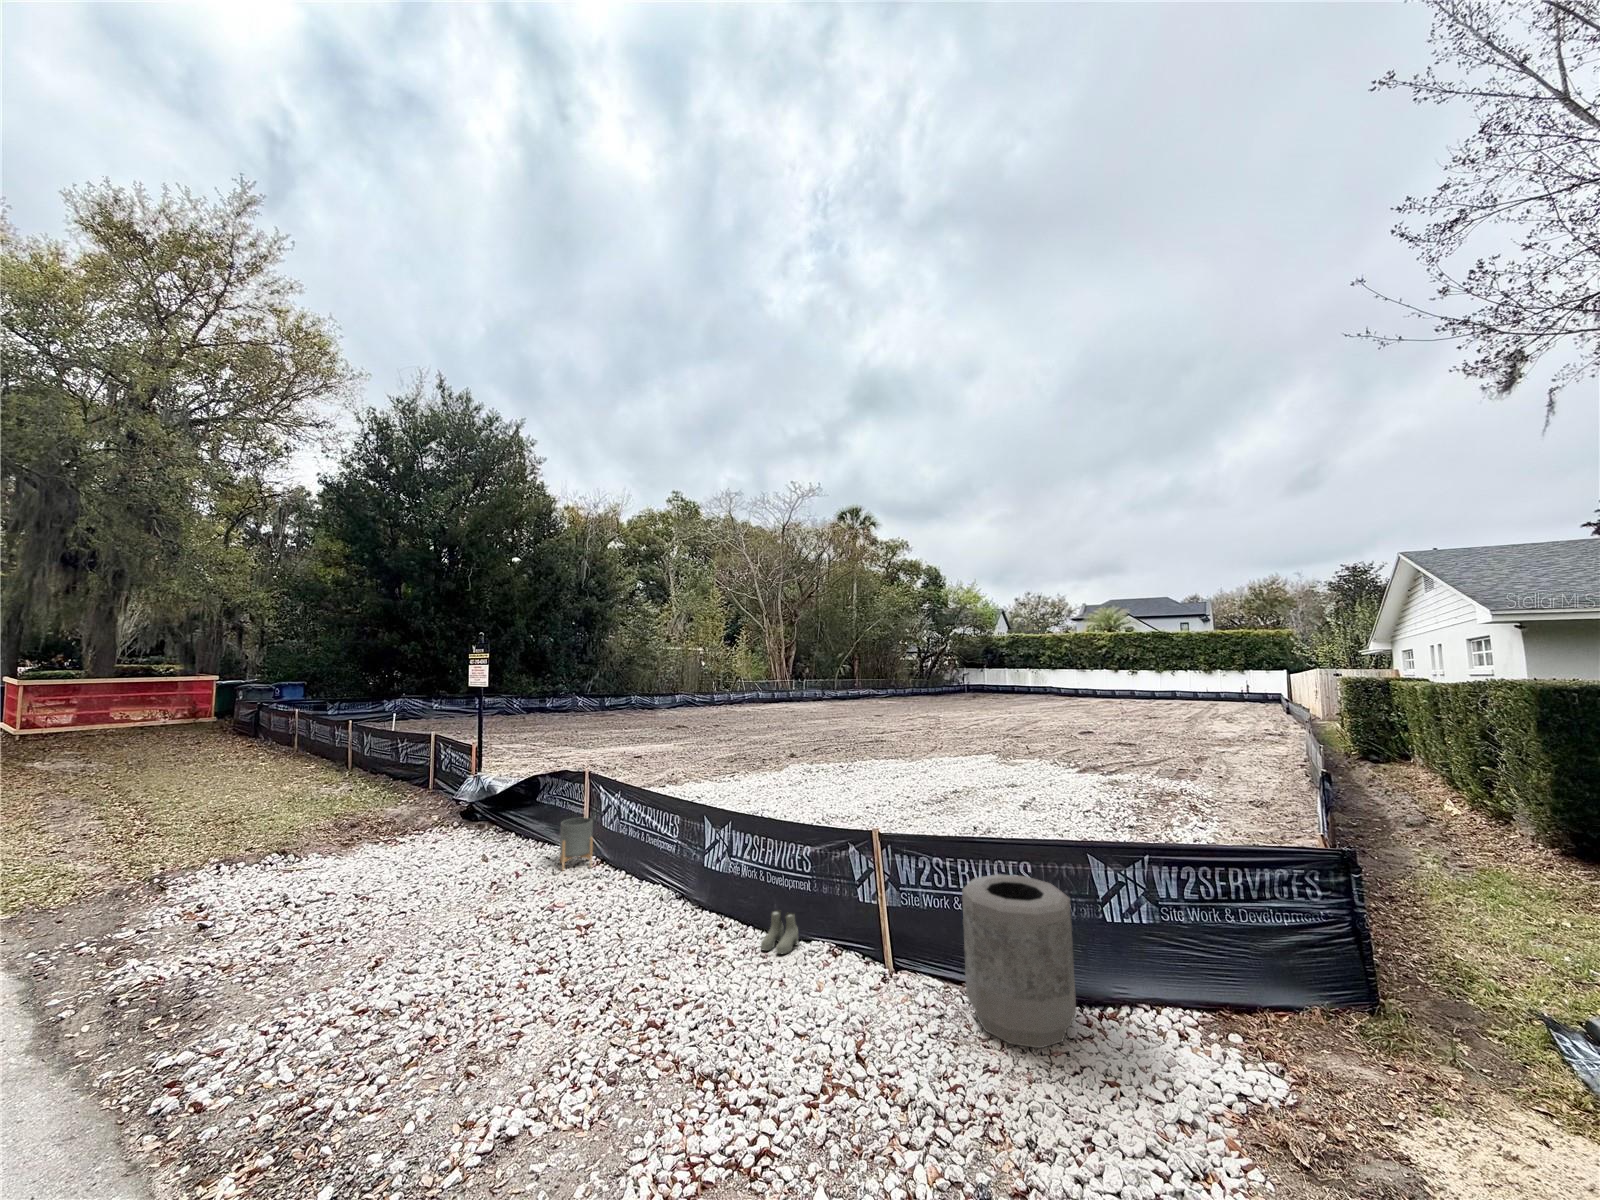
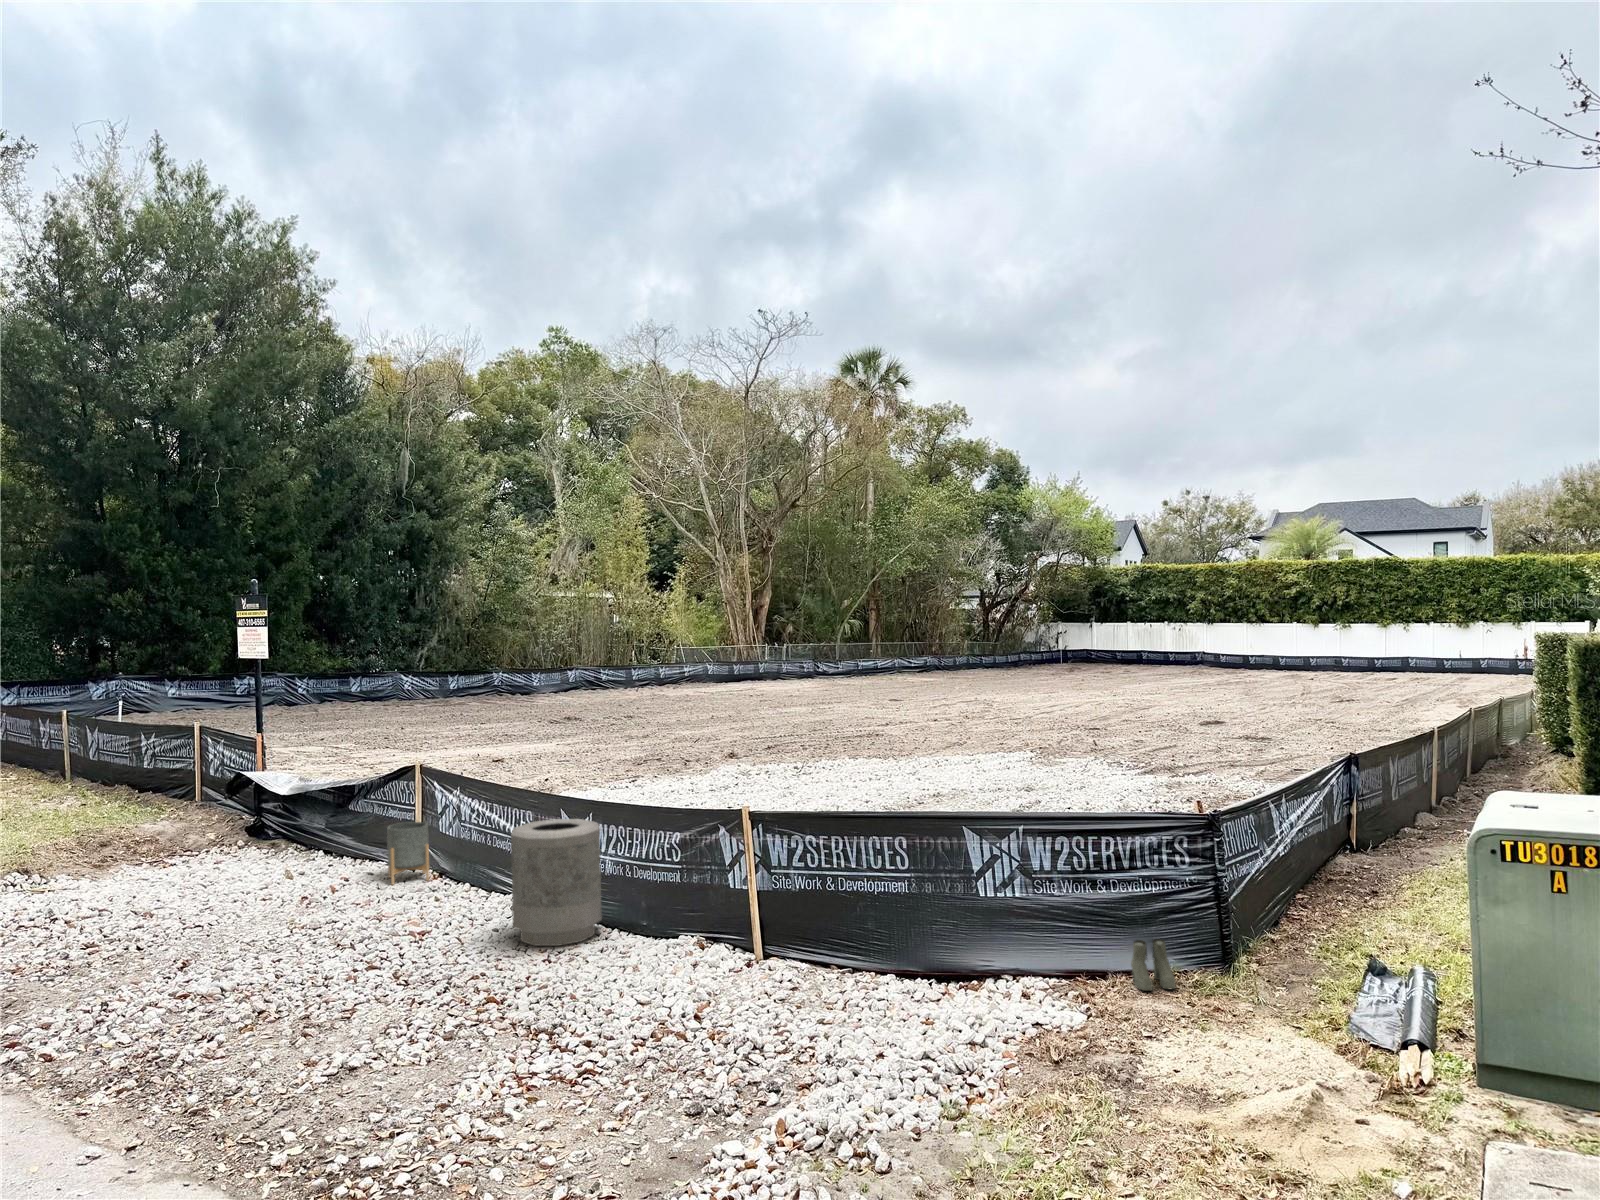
trash can: present [962,874,1076,1048] -> present [511,819,602,946]
boots: present [761,910,798,954] -> present [1131,939,1176,991]

